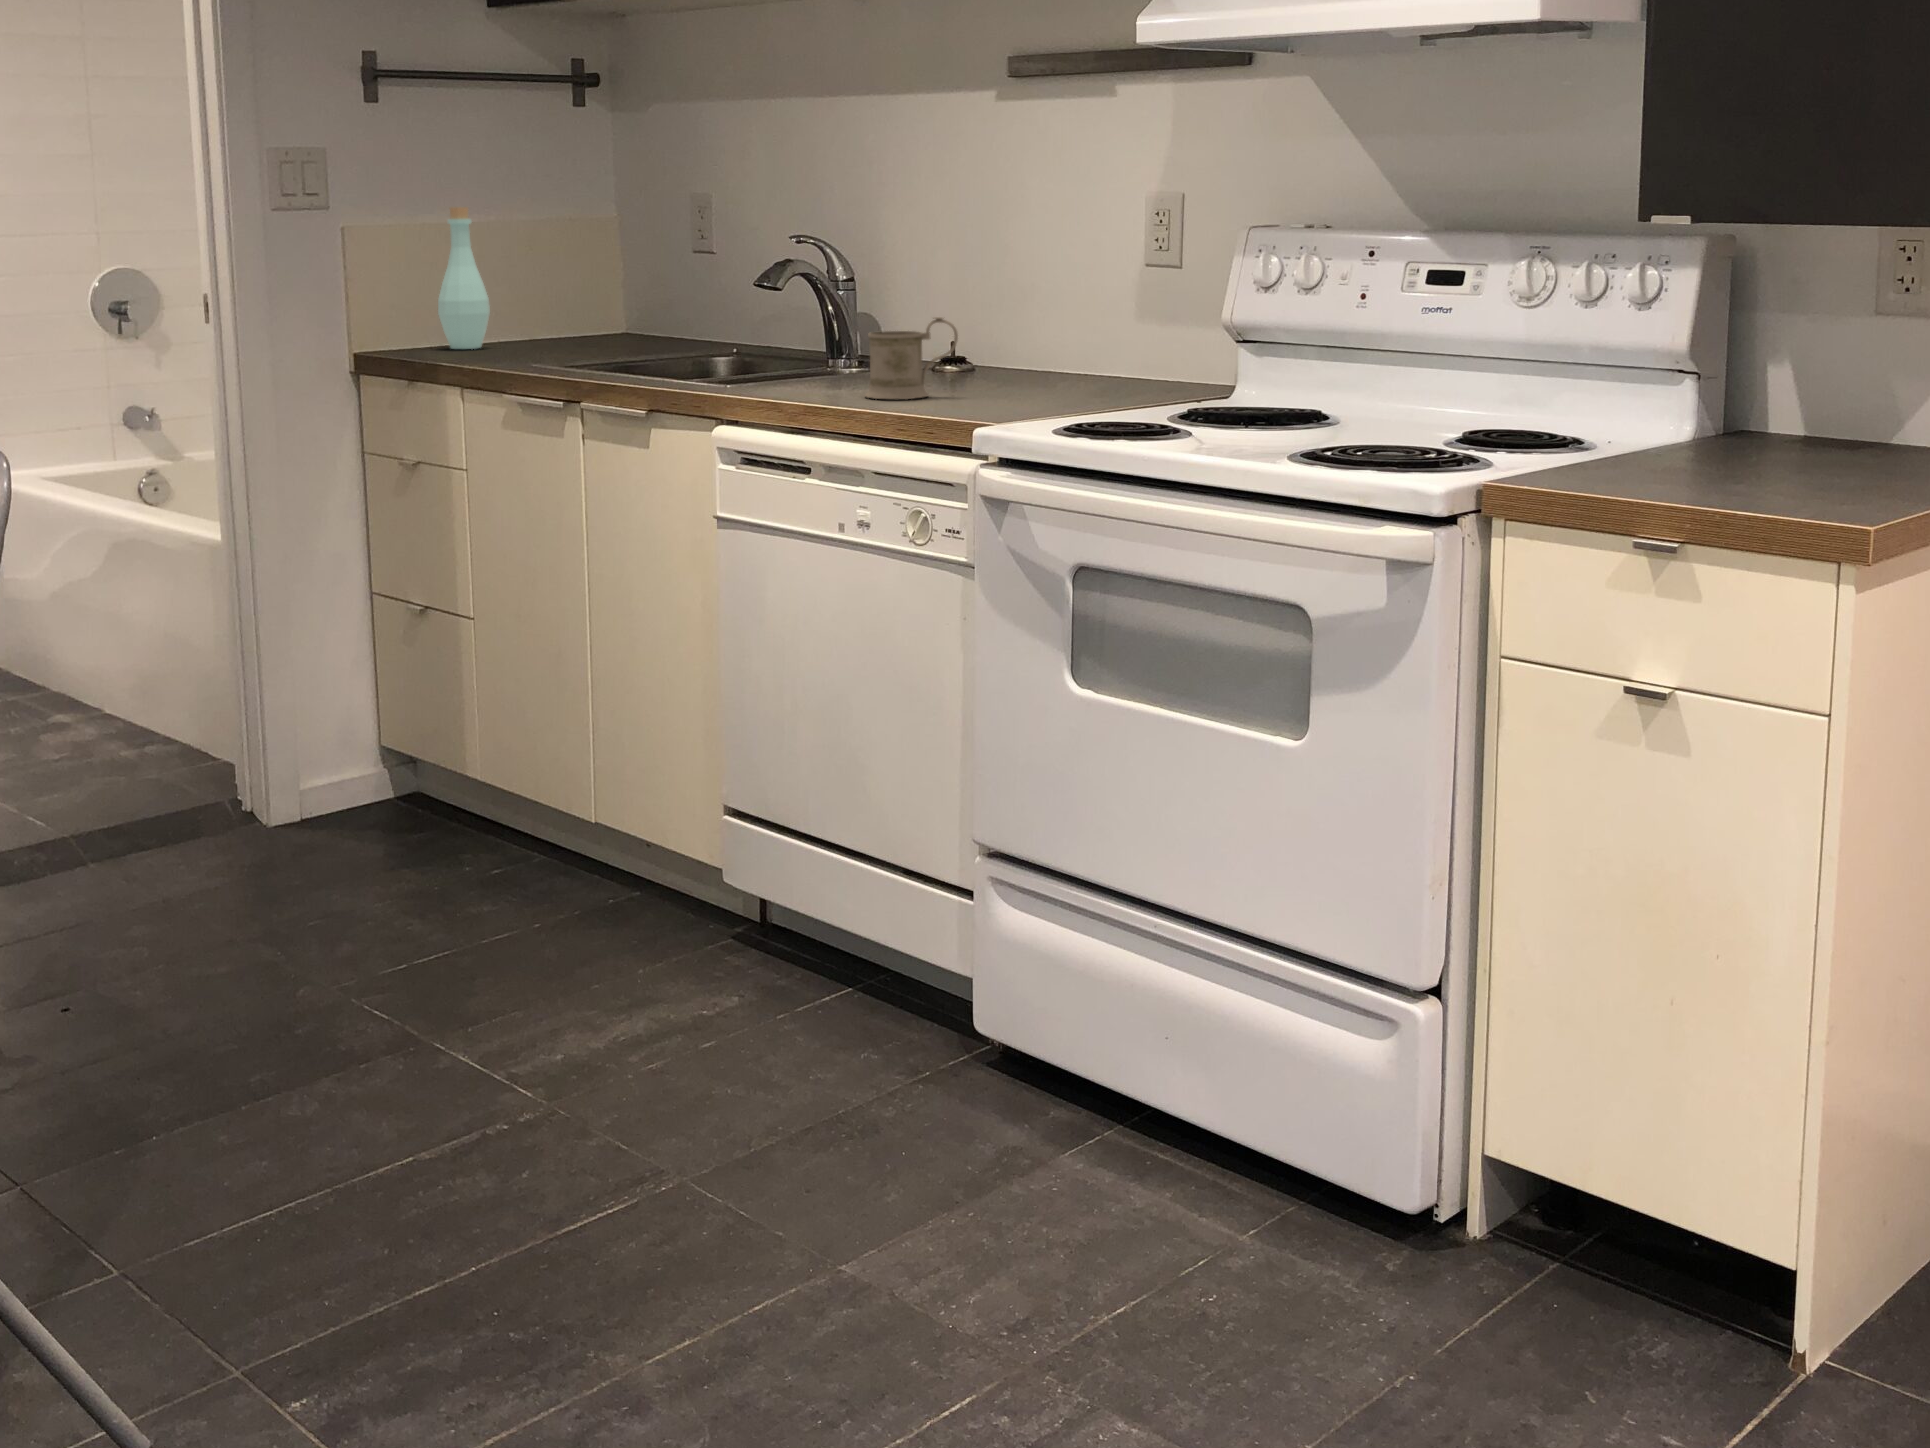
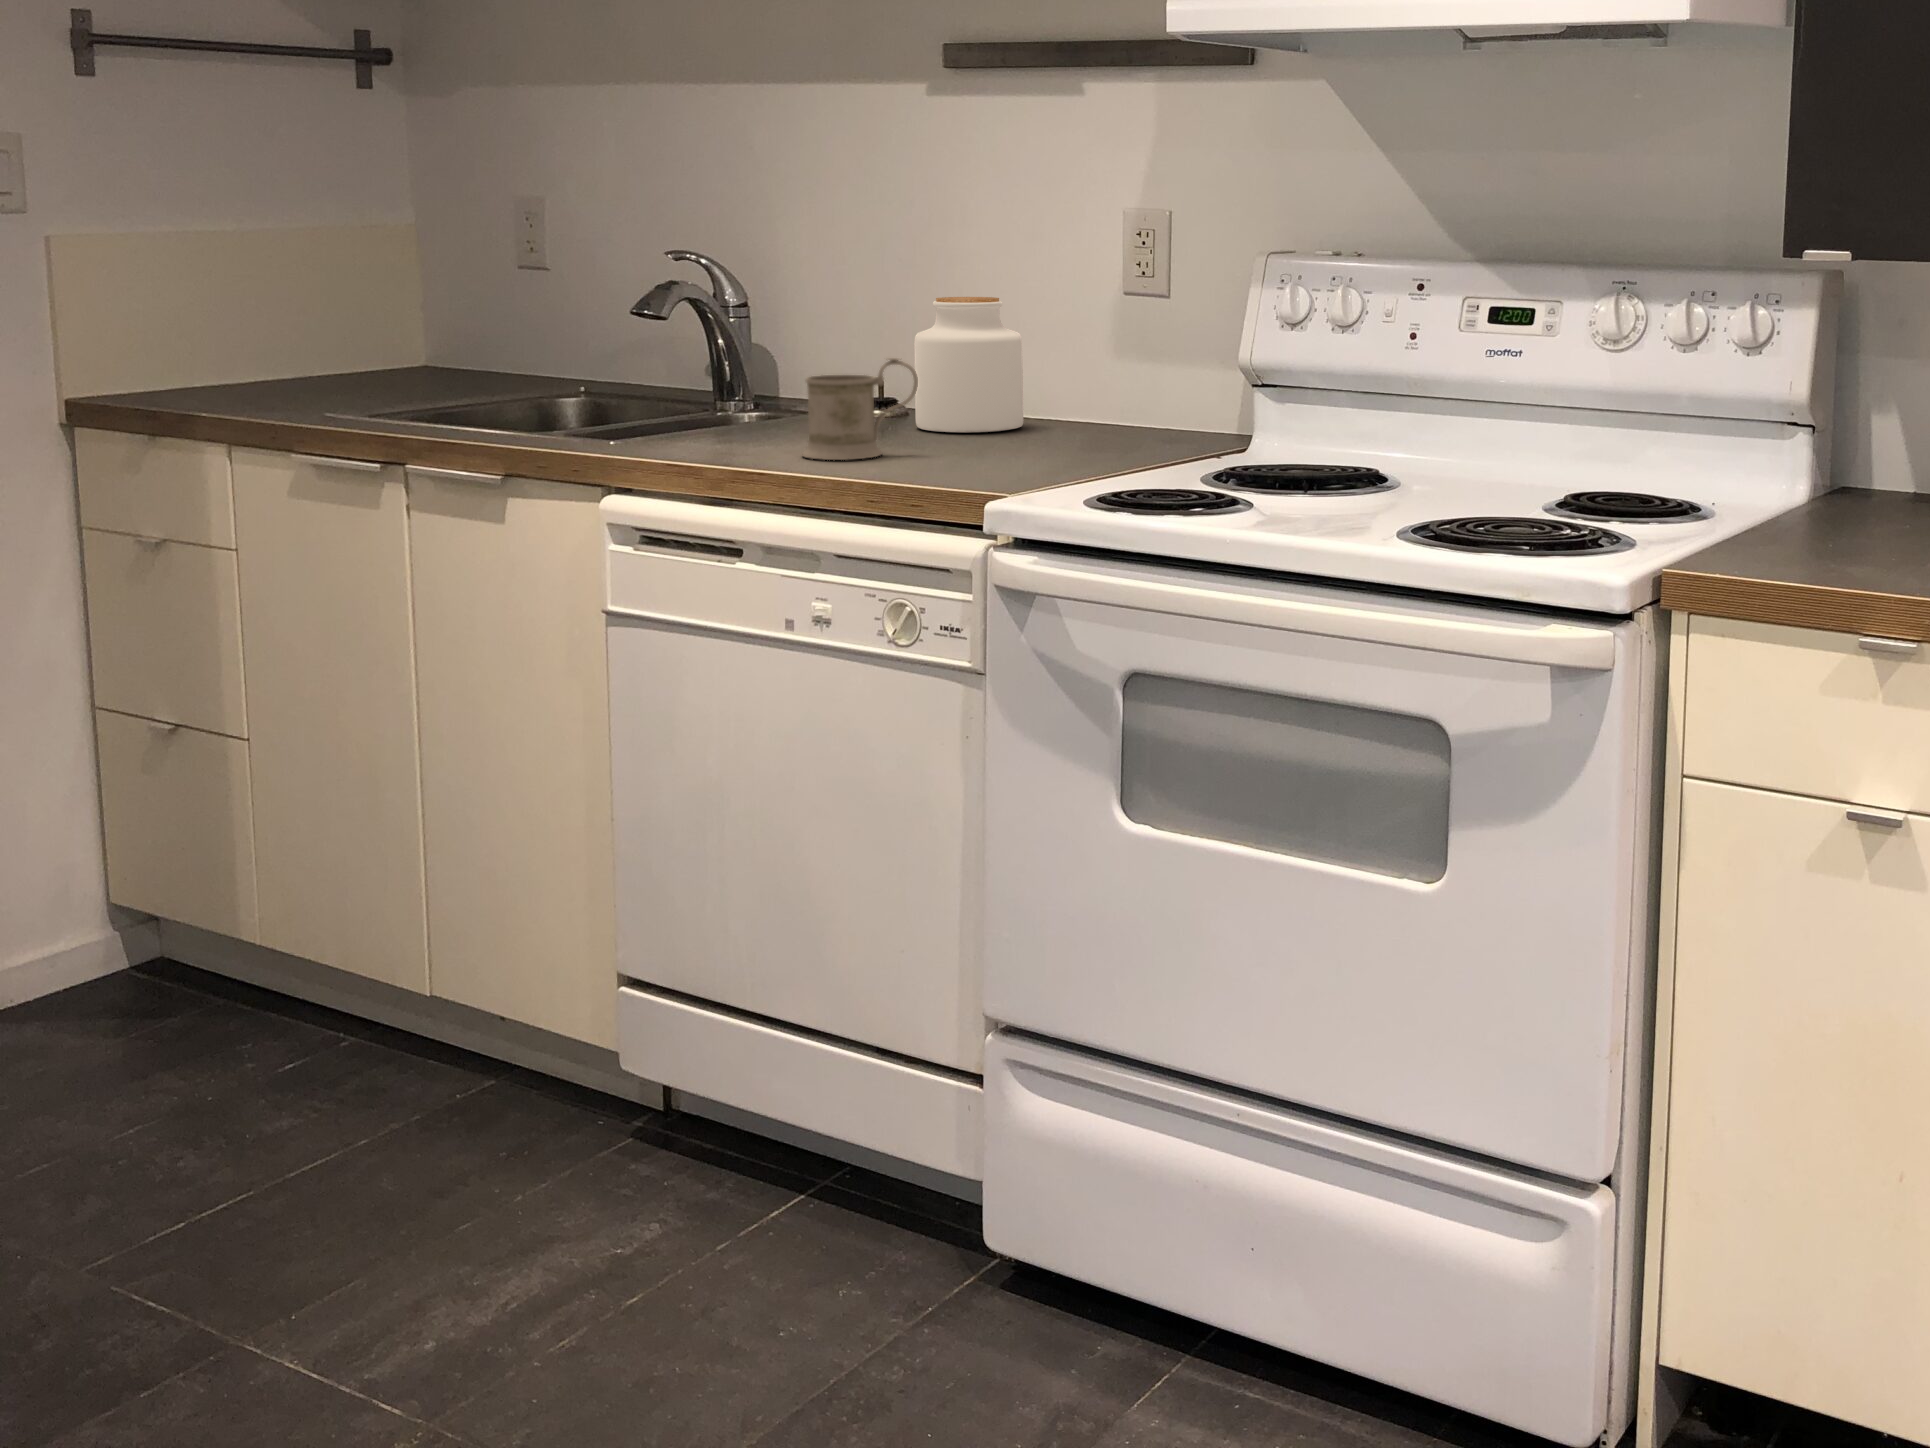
bottle: present [438,207,490,349] -> none [184,212,256,391]
jar: none [972,269,1062,382] -> present [914,297,1023,432]

